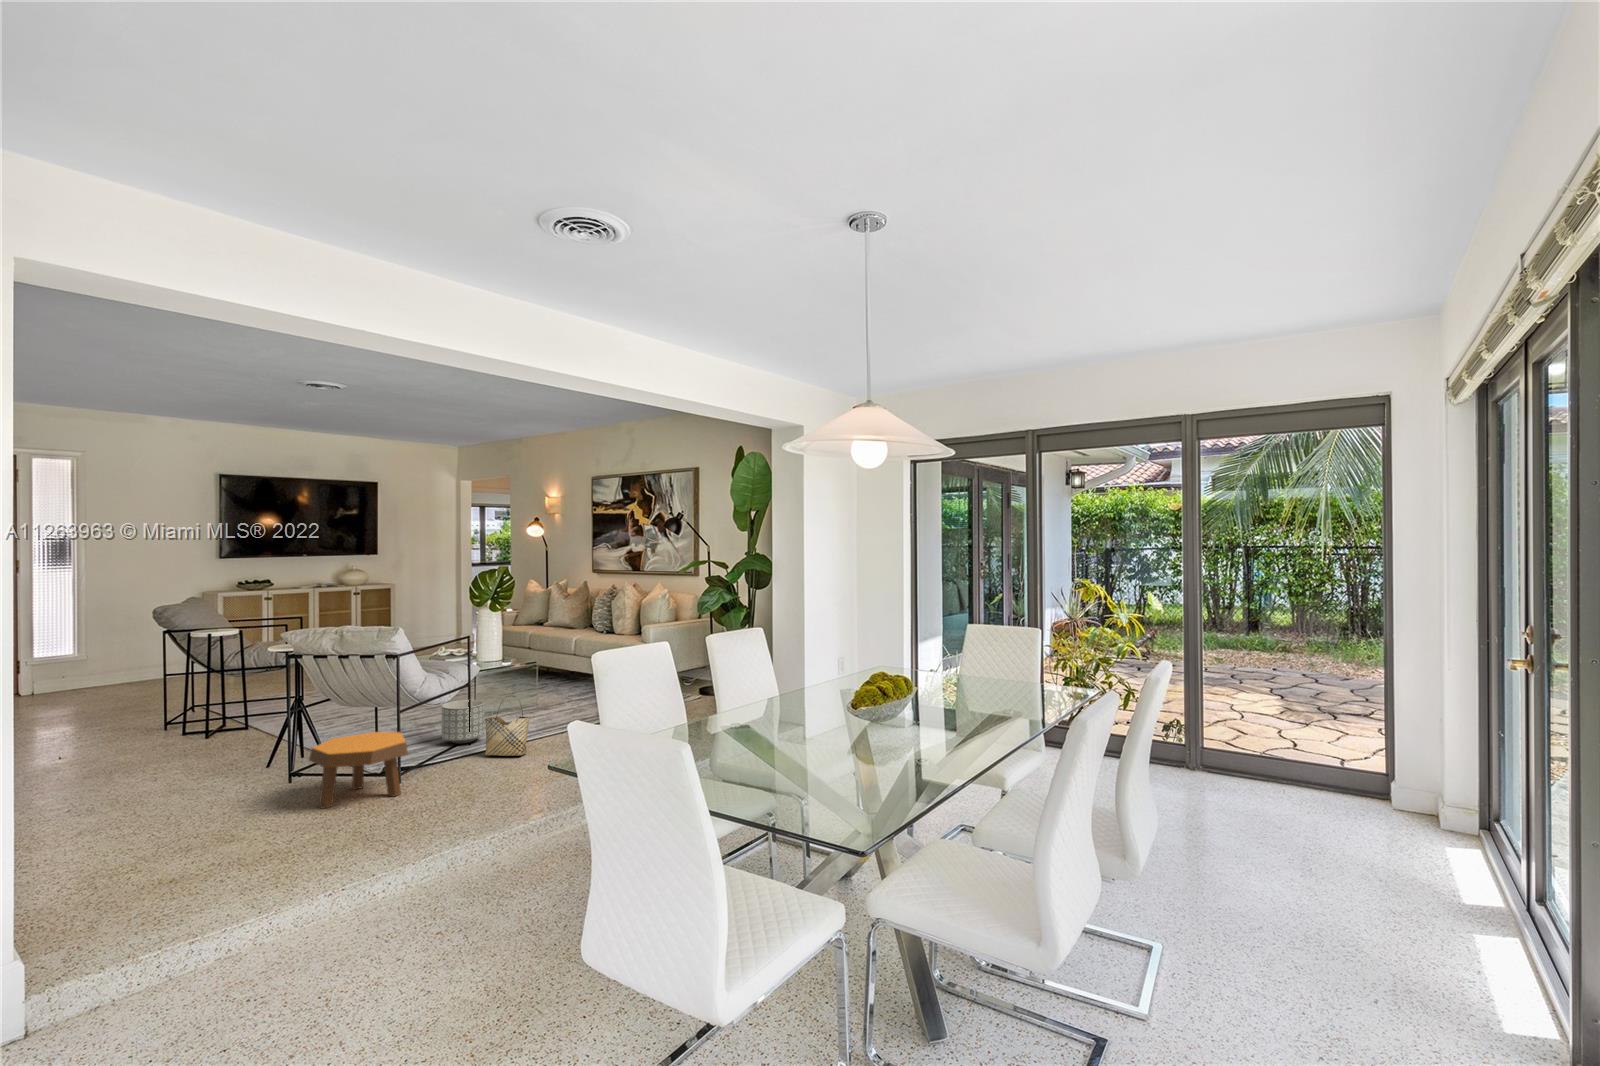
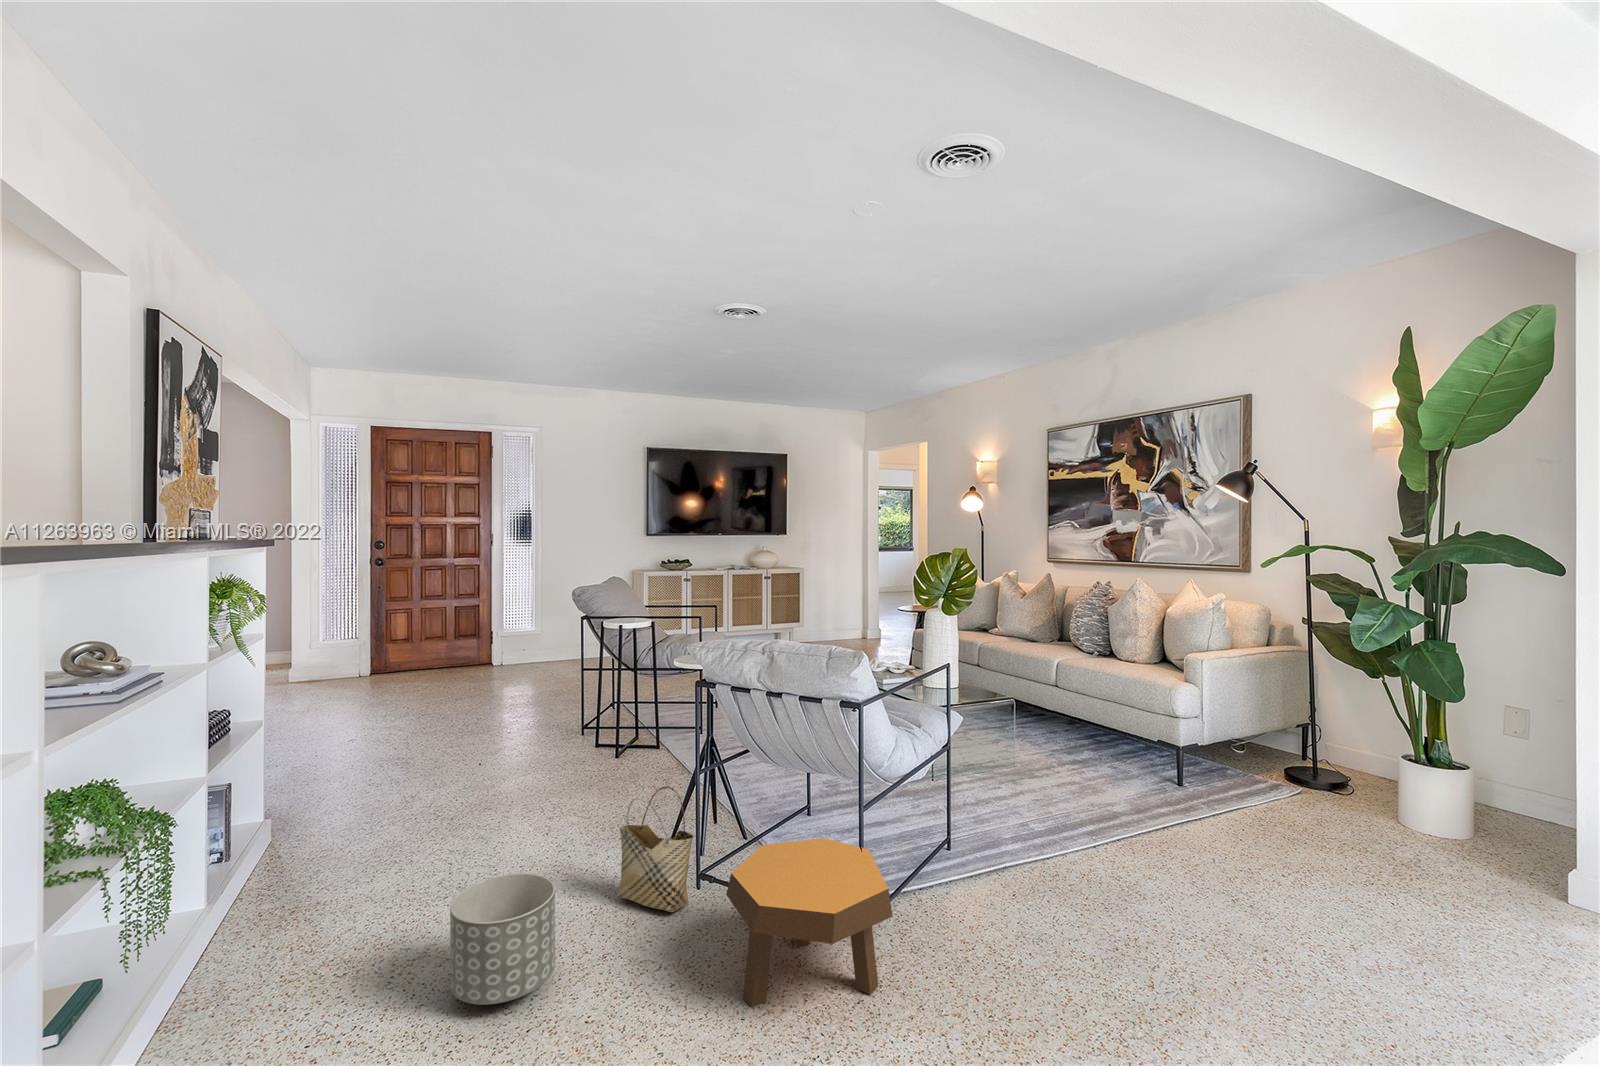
woven basket: present [485,695,529,756] -> present [617,786,693,912]
planter: present [442,700,485,744] -> present [450,873,555,1005]

